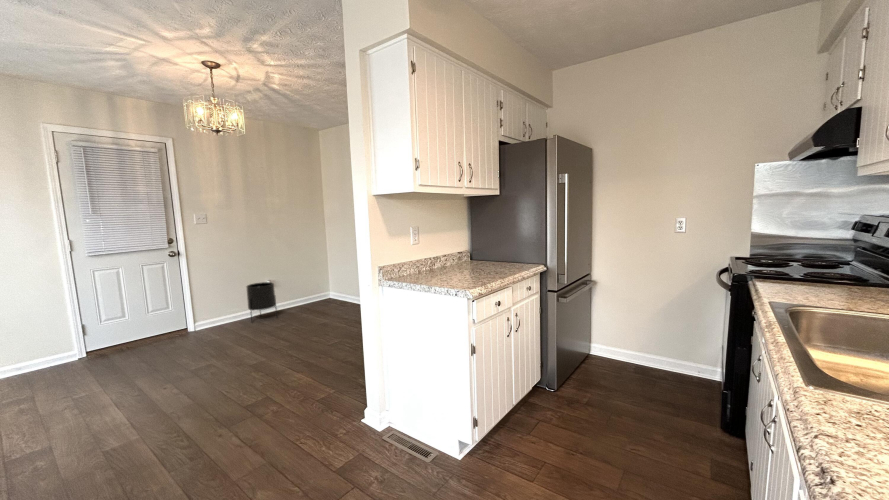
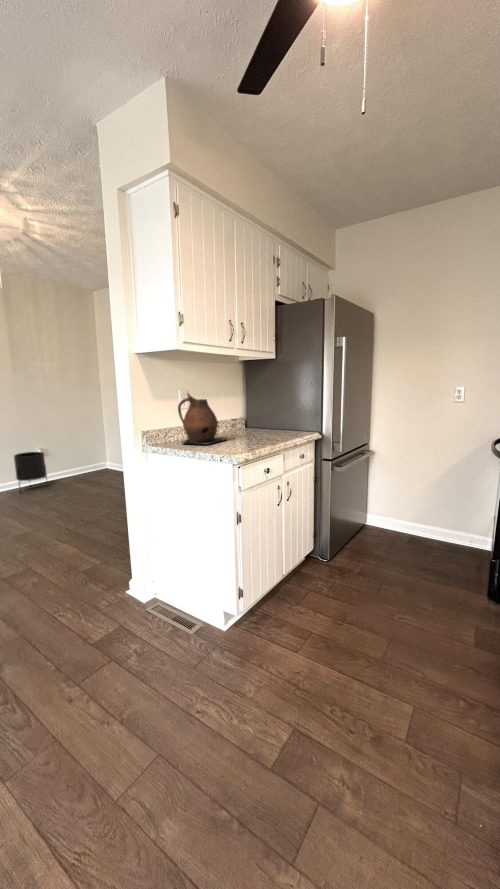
ceramic pitcher: none [411,230,456,280] -> present [178,394,224,445]

